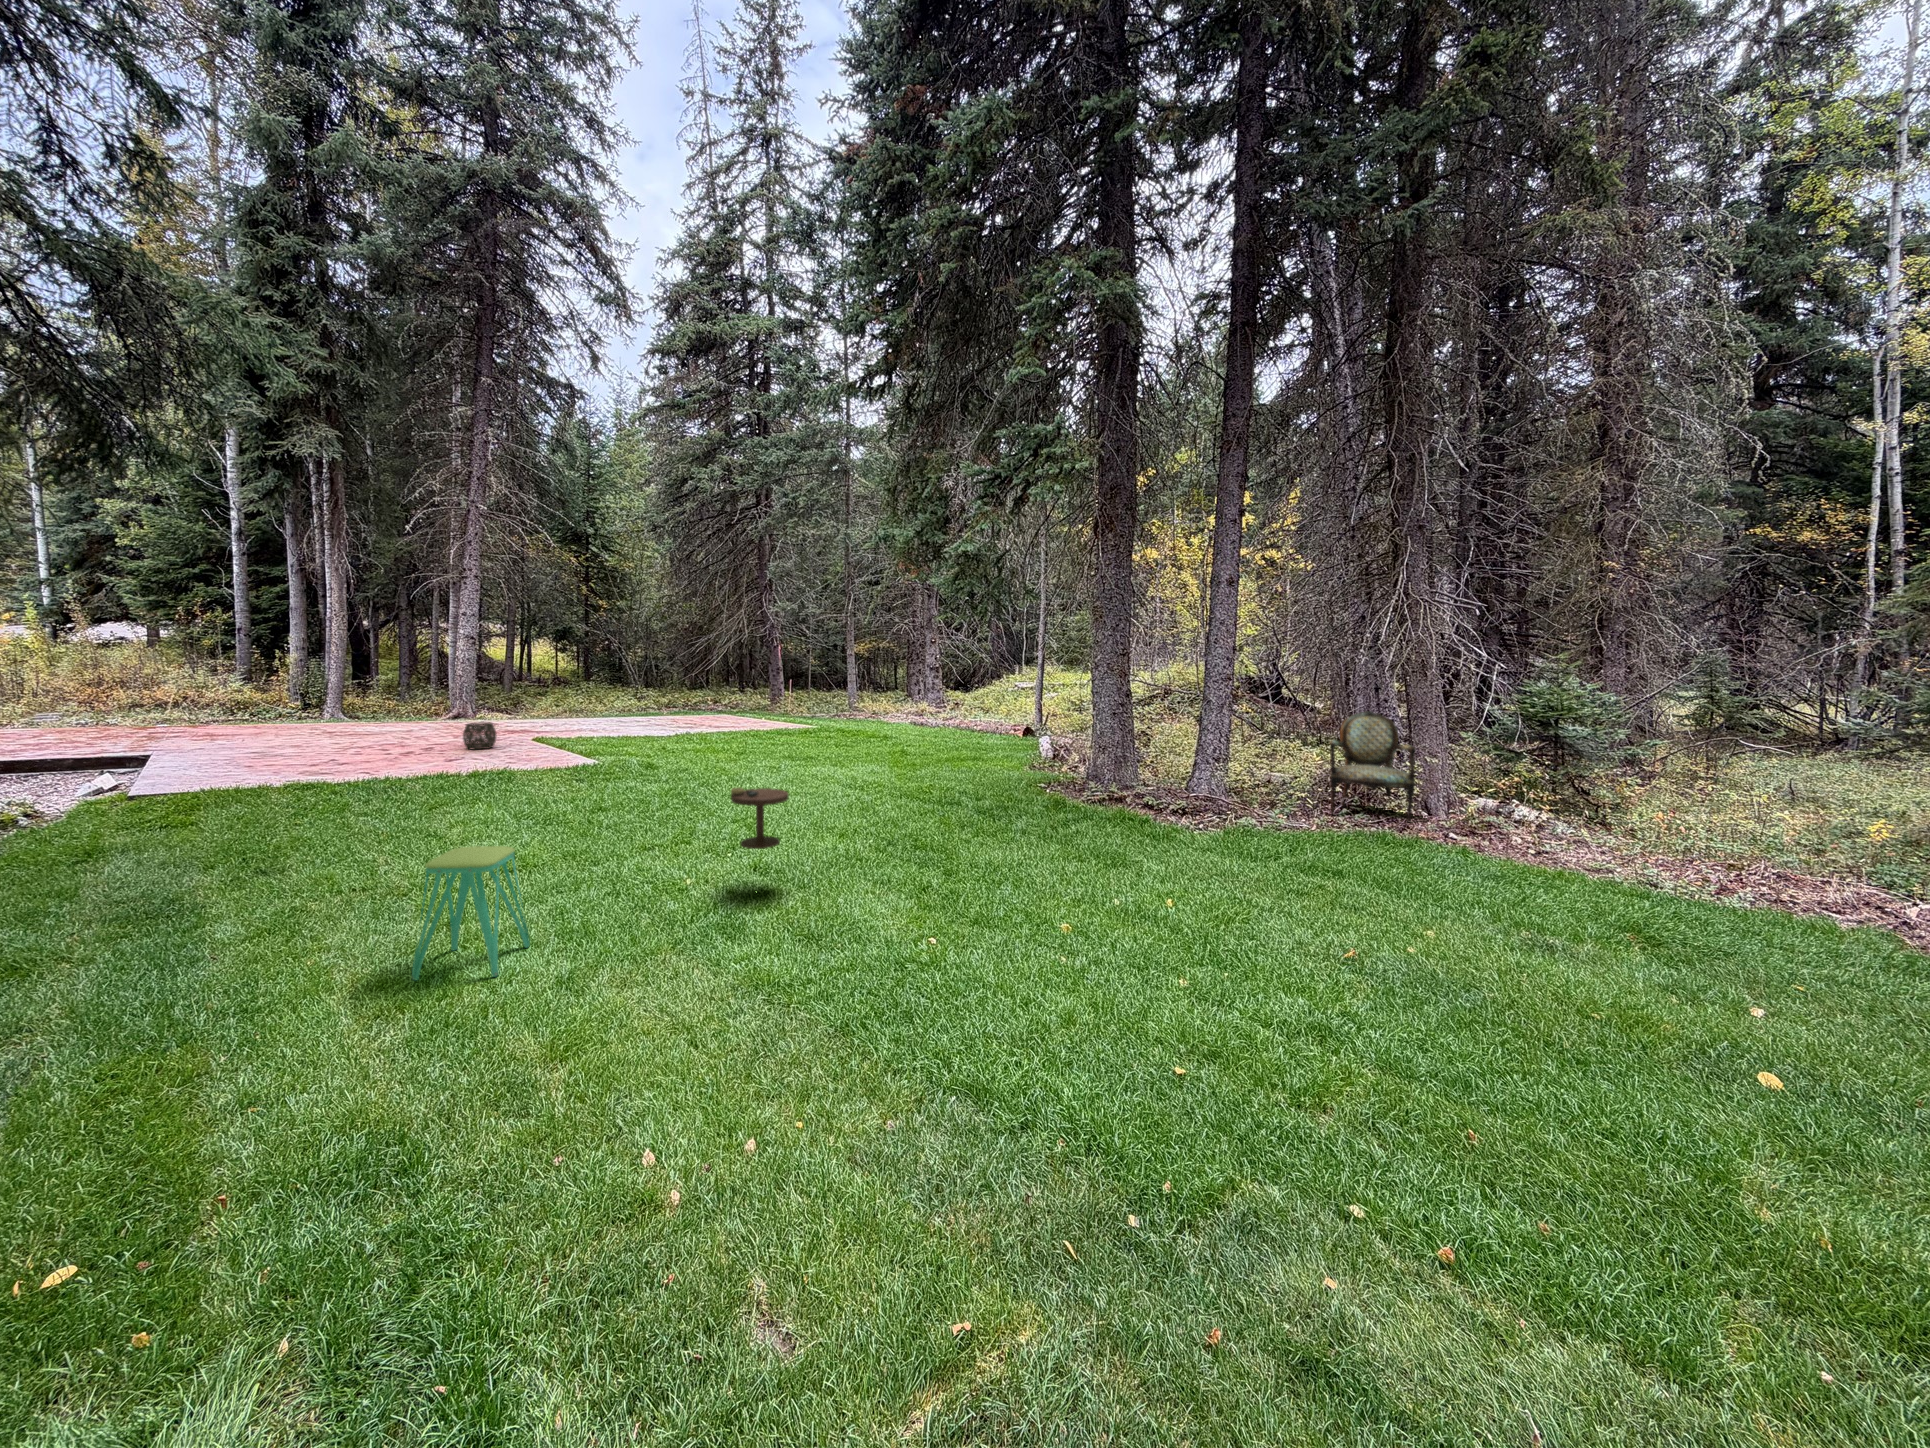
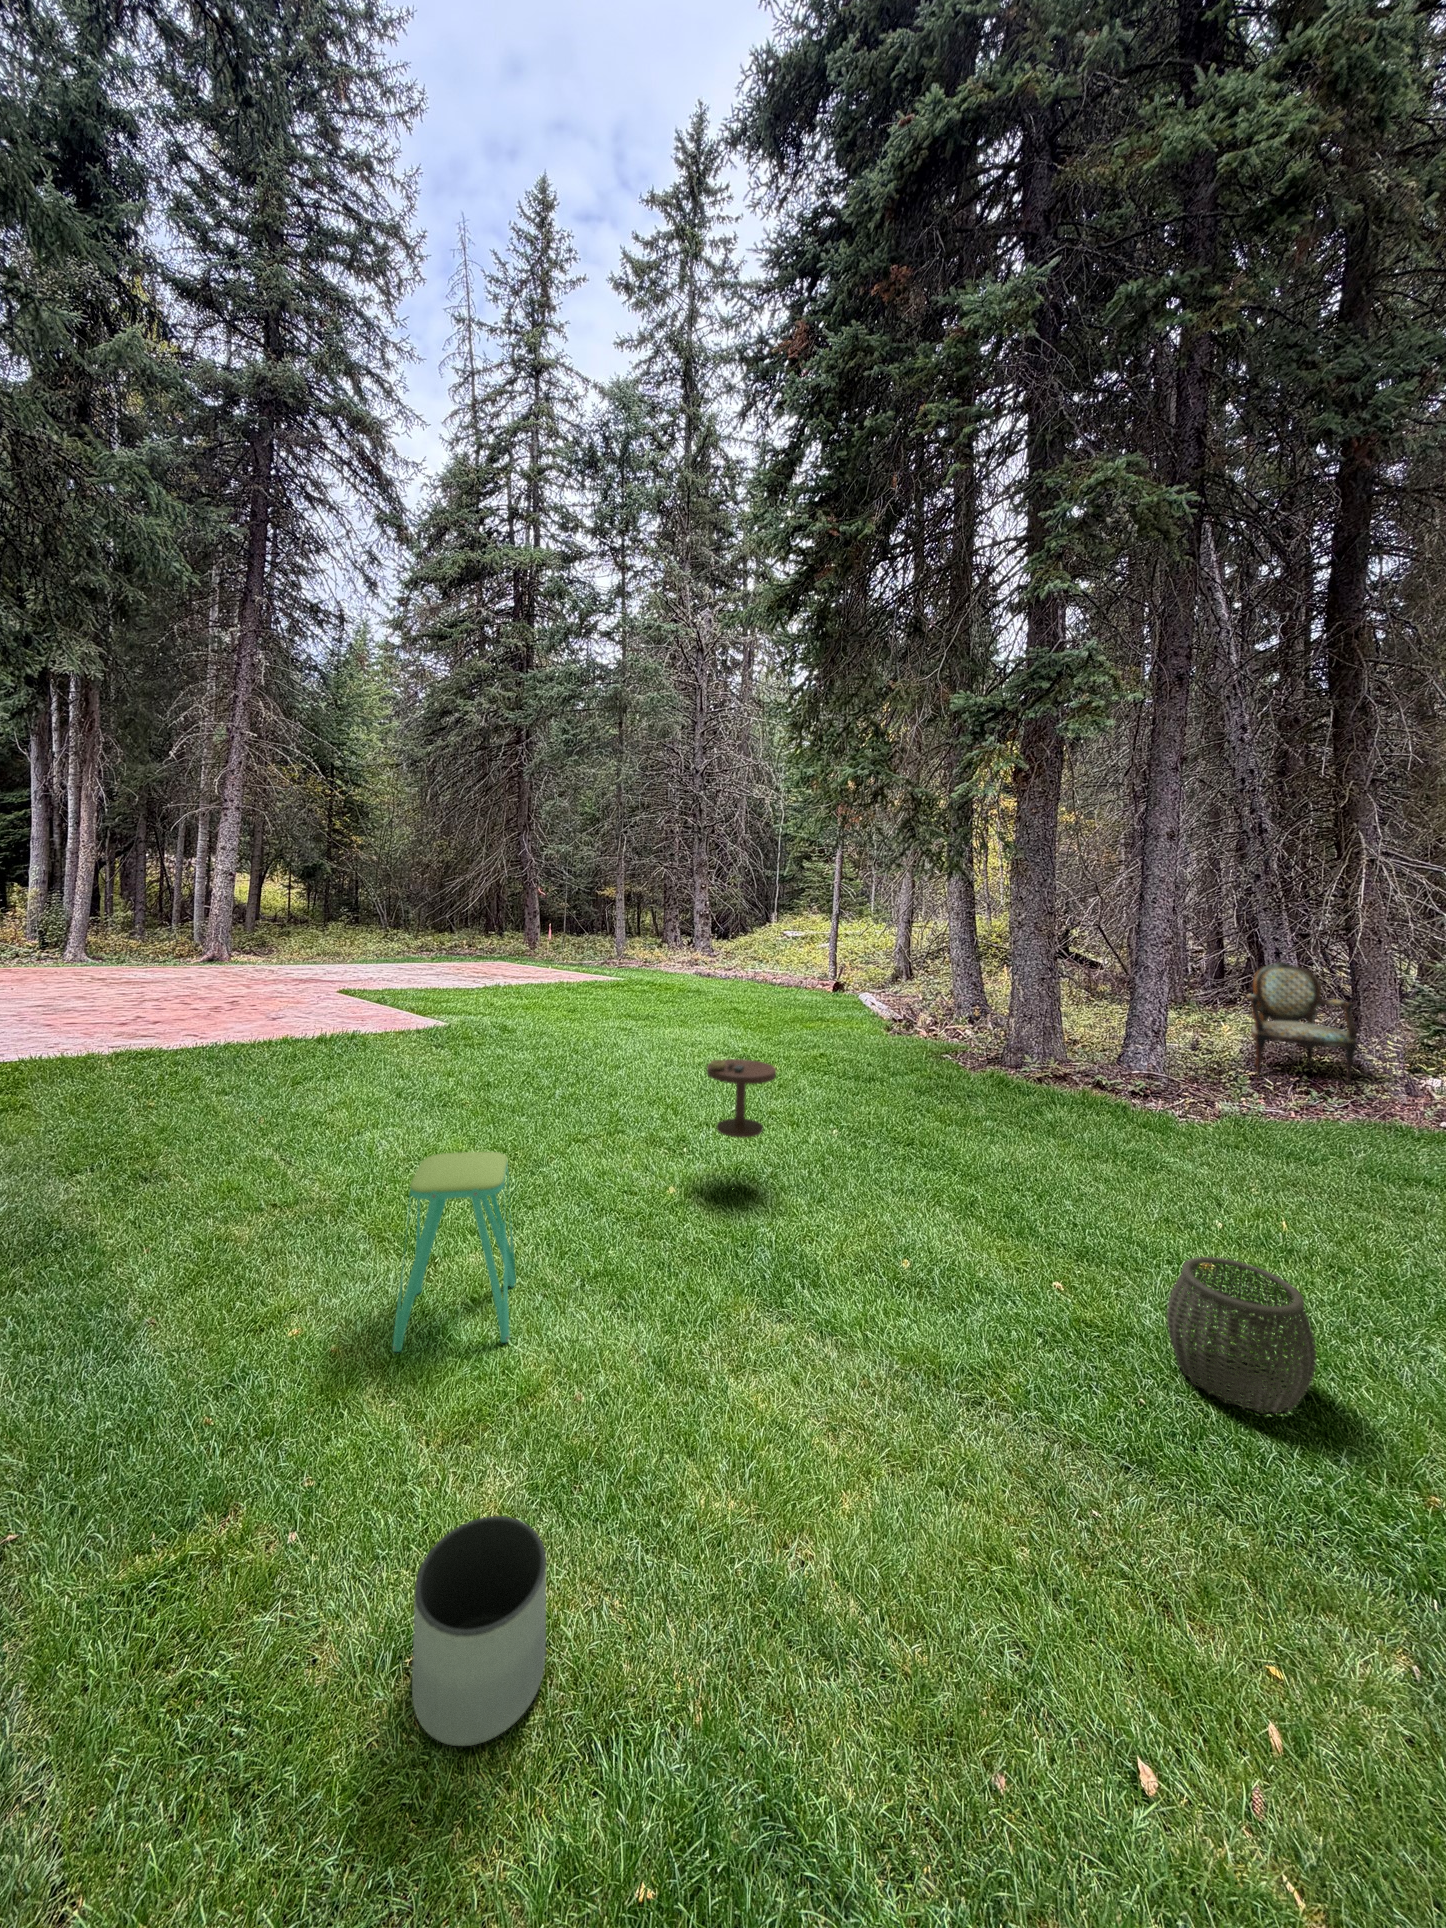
woven basket: present [463,722,497,749] -> present [1167,1257,1317,1414]
planter: none [303,1034,400,1138] -> present [412,1516,546,1746]

